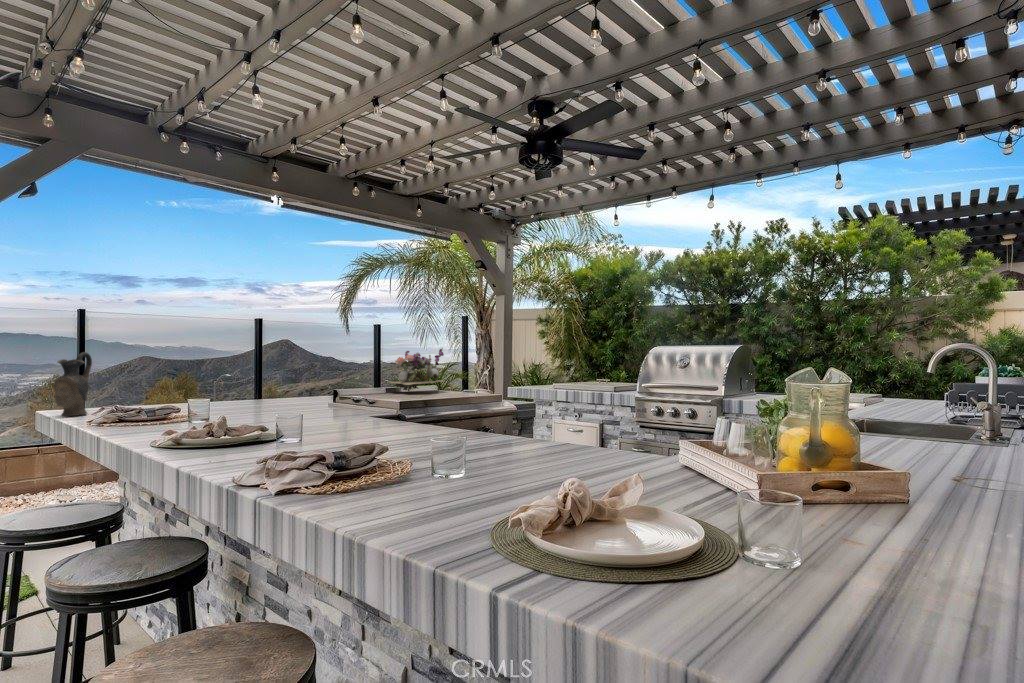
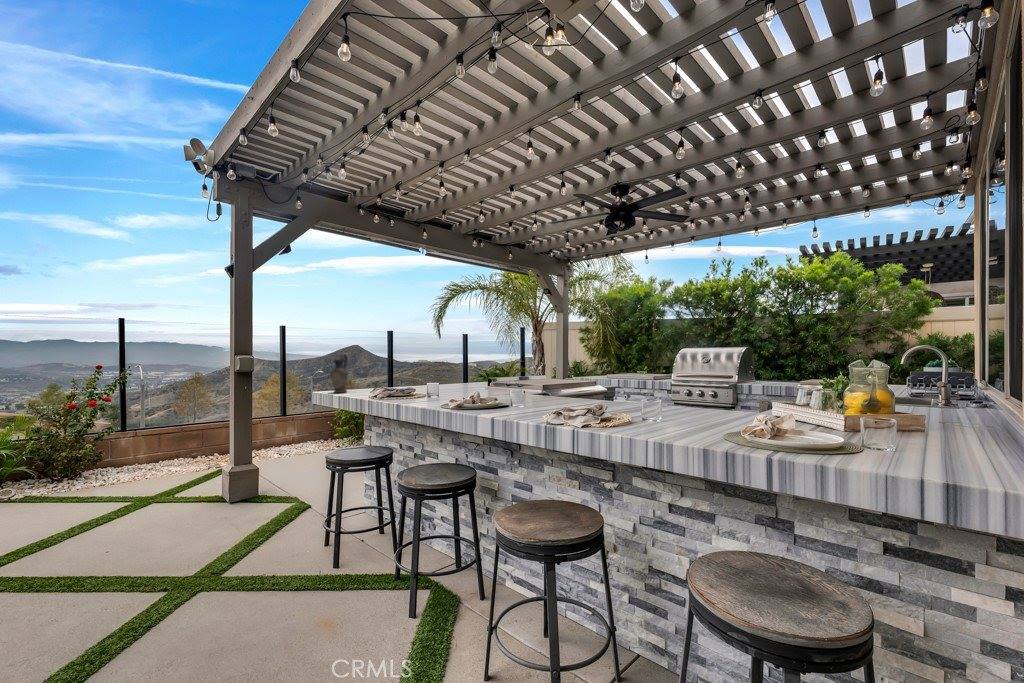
flower arrangement: present [390,348,444,391] -> none [505,350,544,380]

